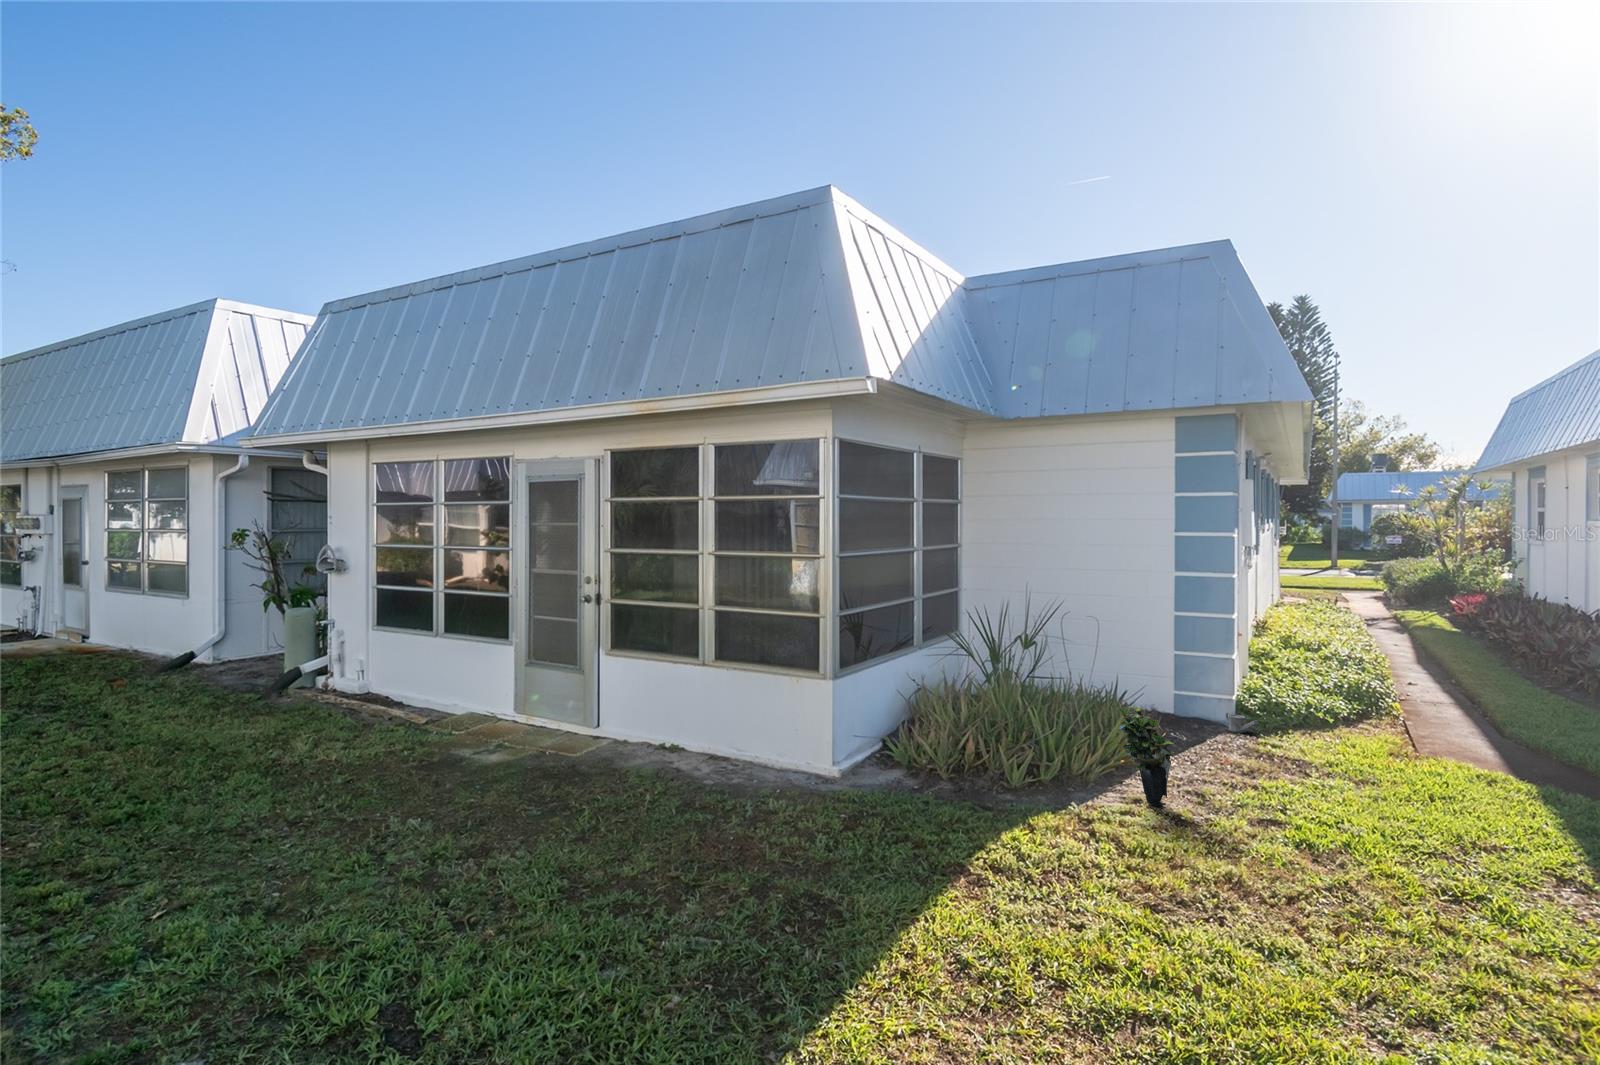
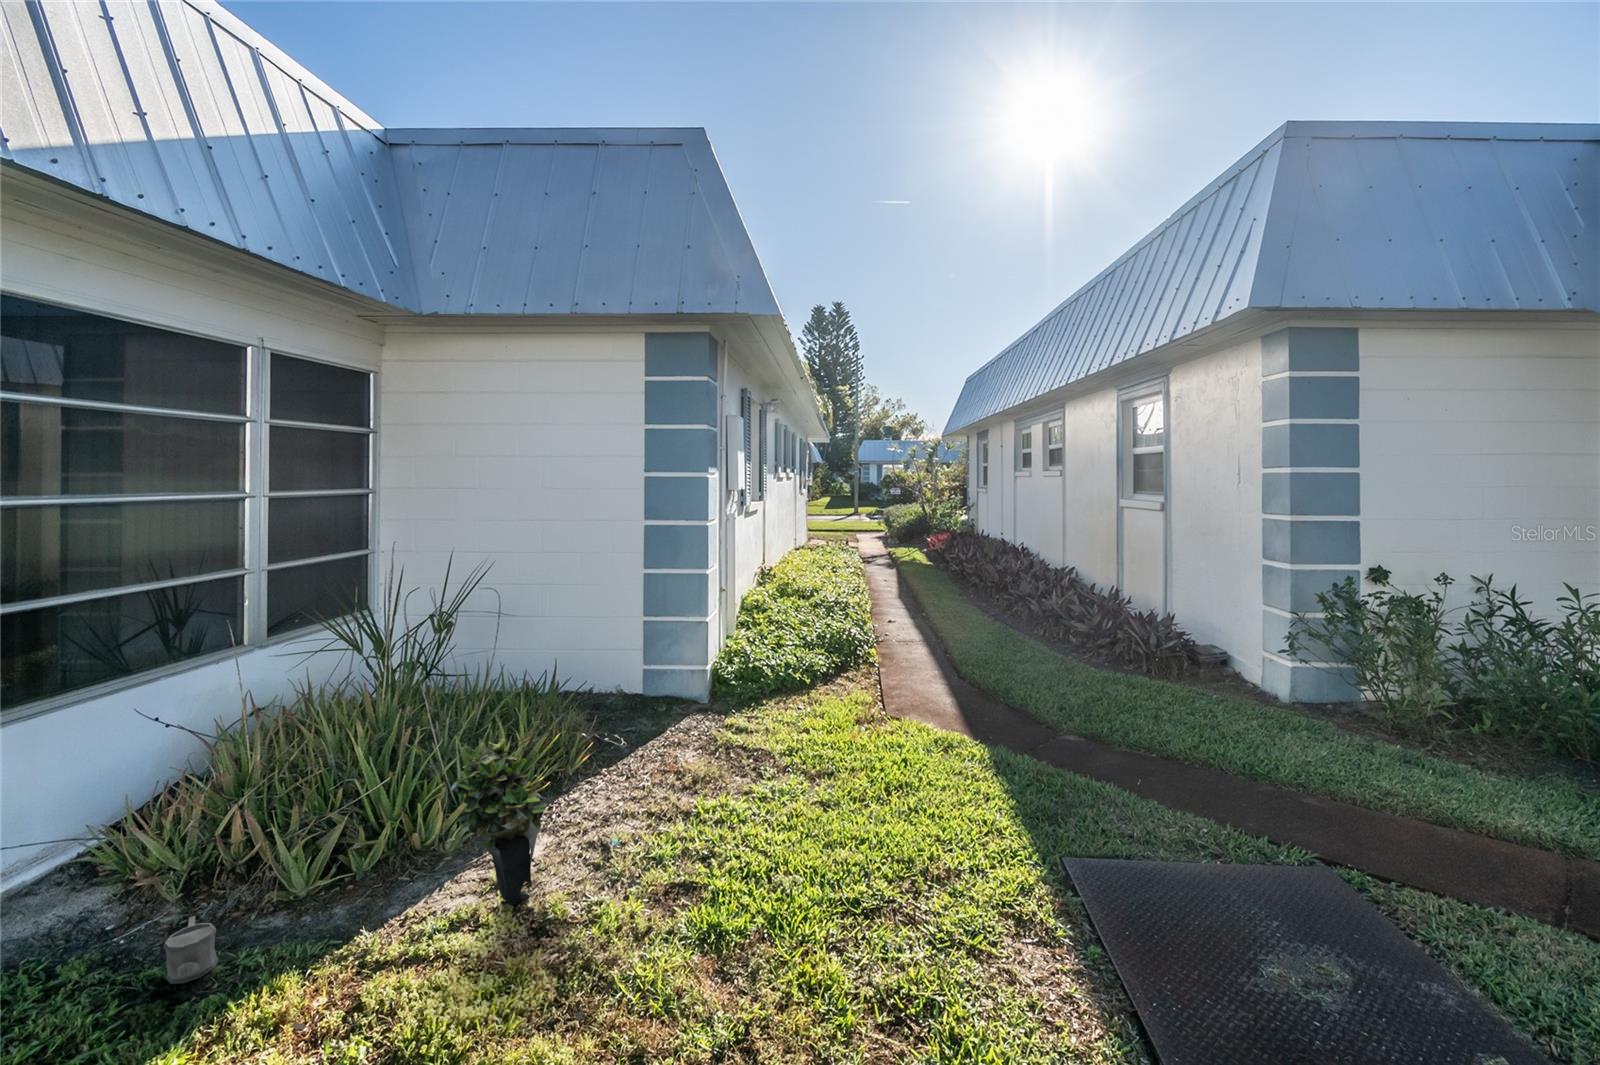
watering can: present [1226,713,1258,733] -> present [164,916,218,984]

